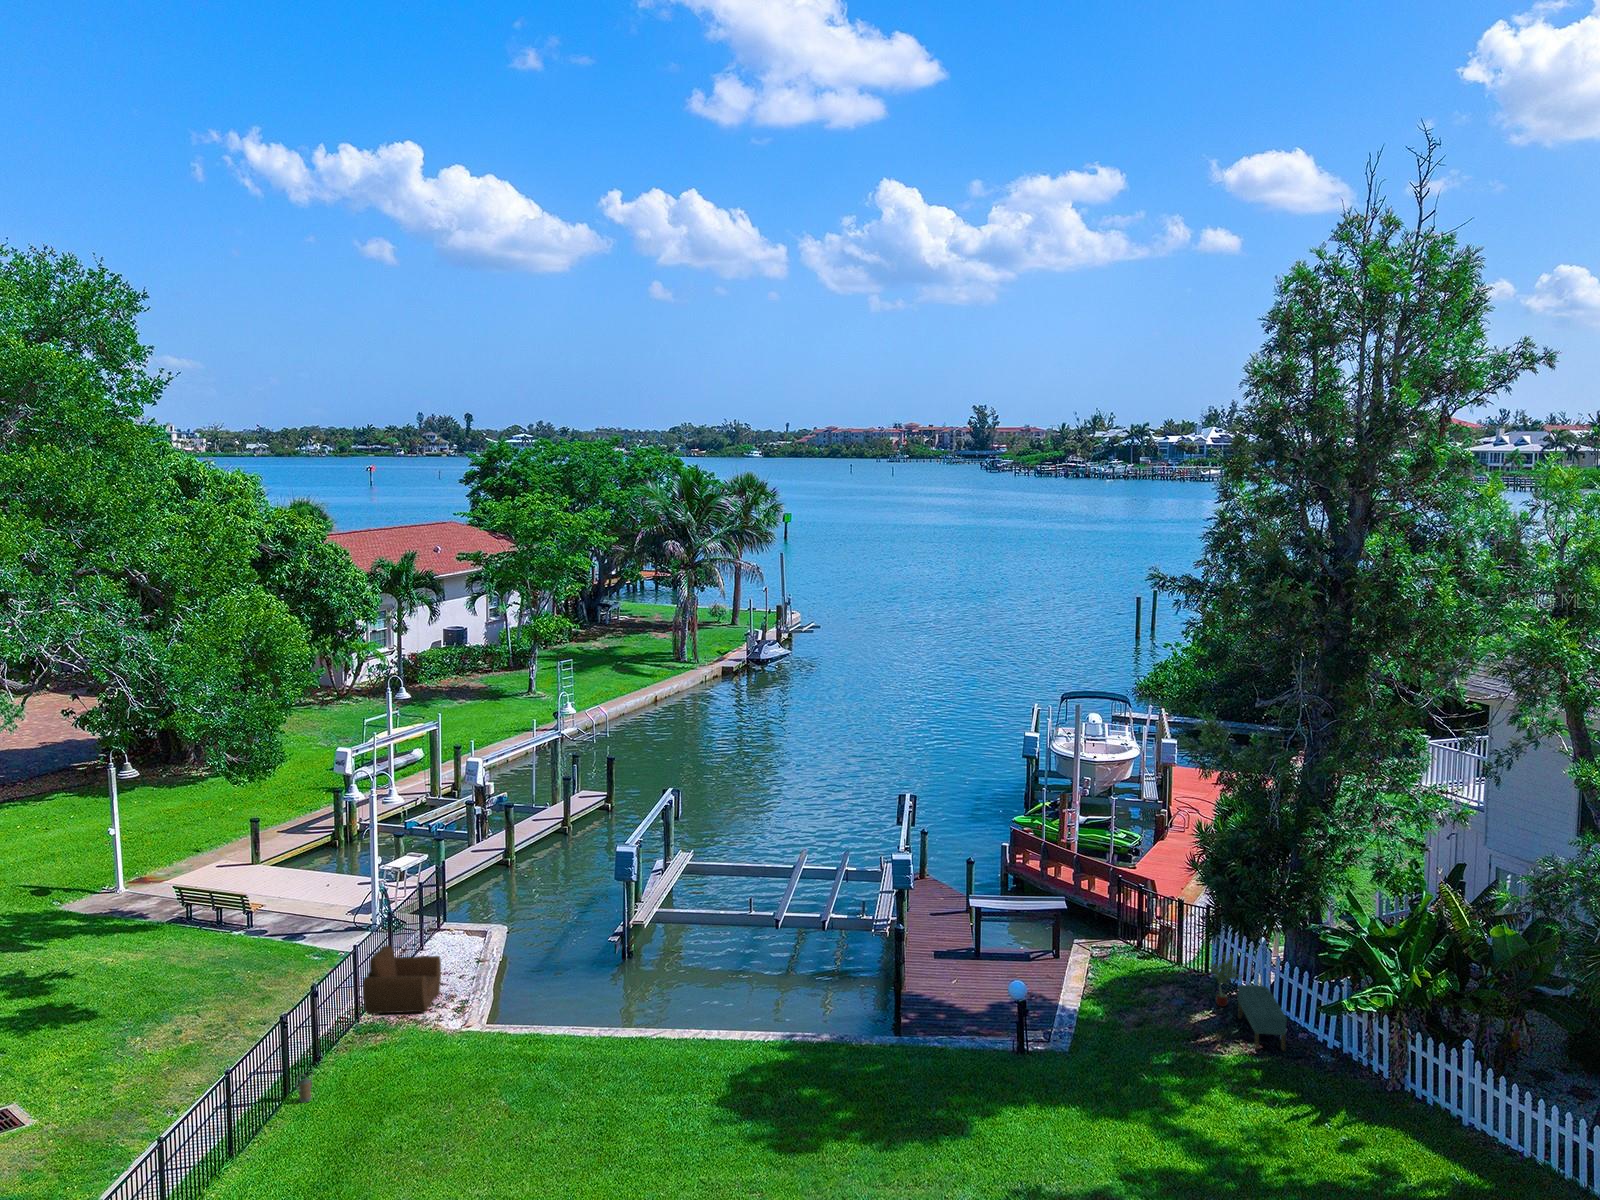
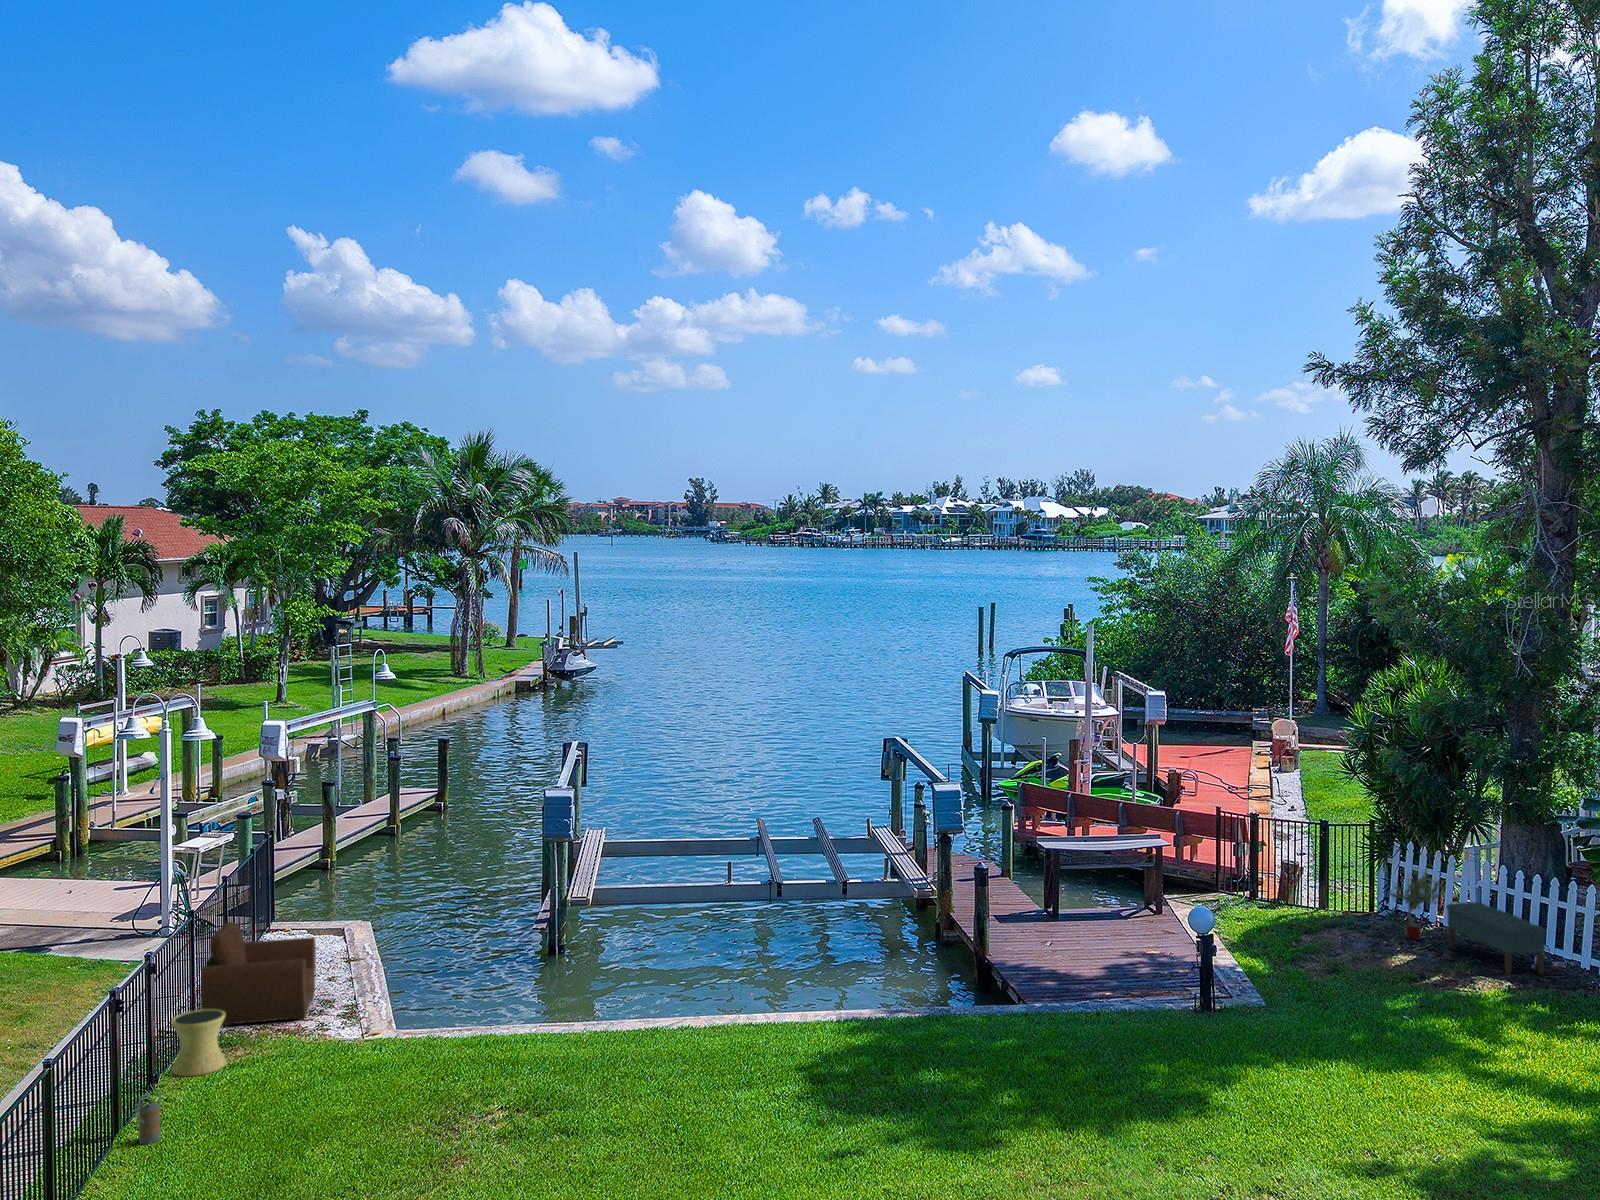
side table: none [335,1011,368,1053] -> present [171,1009,227,1076]

